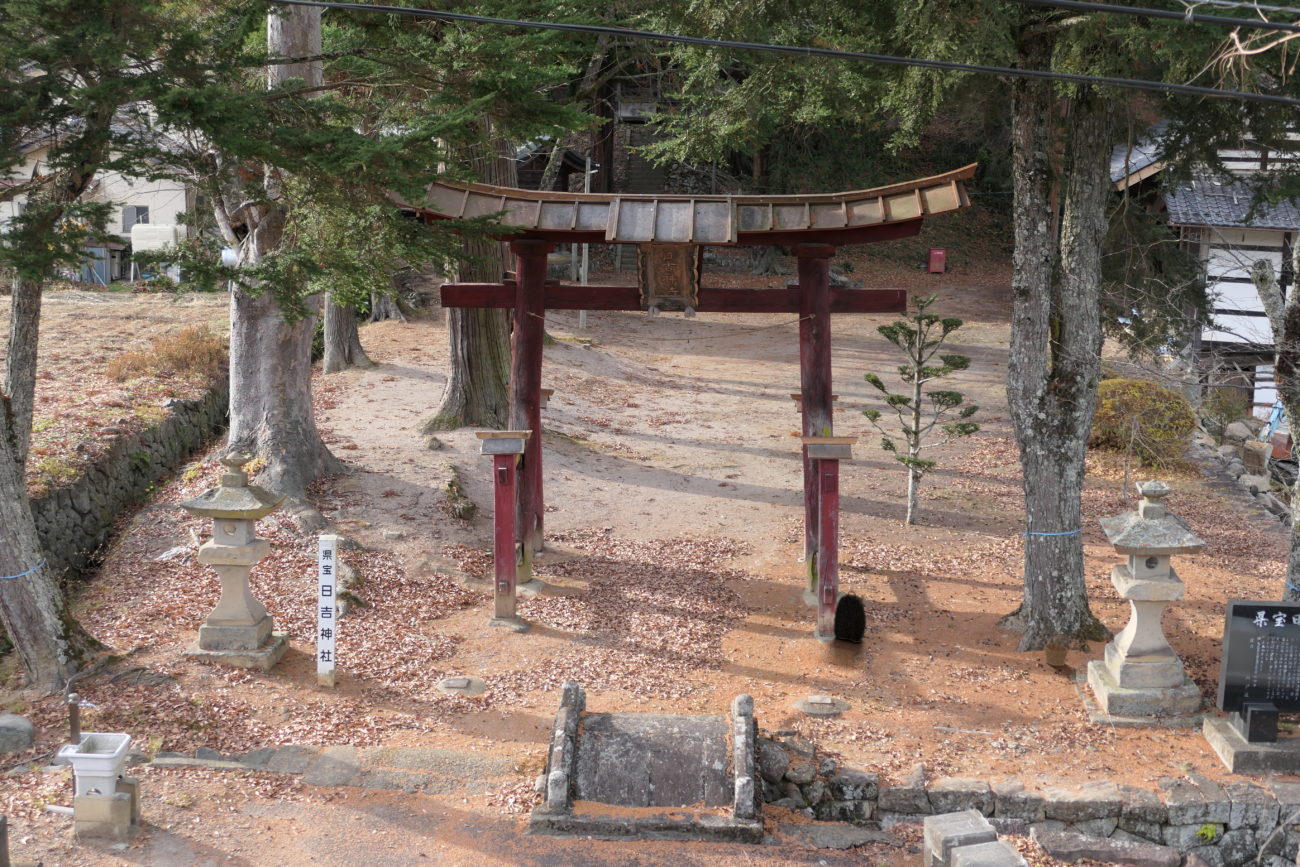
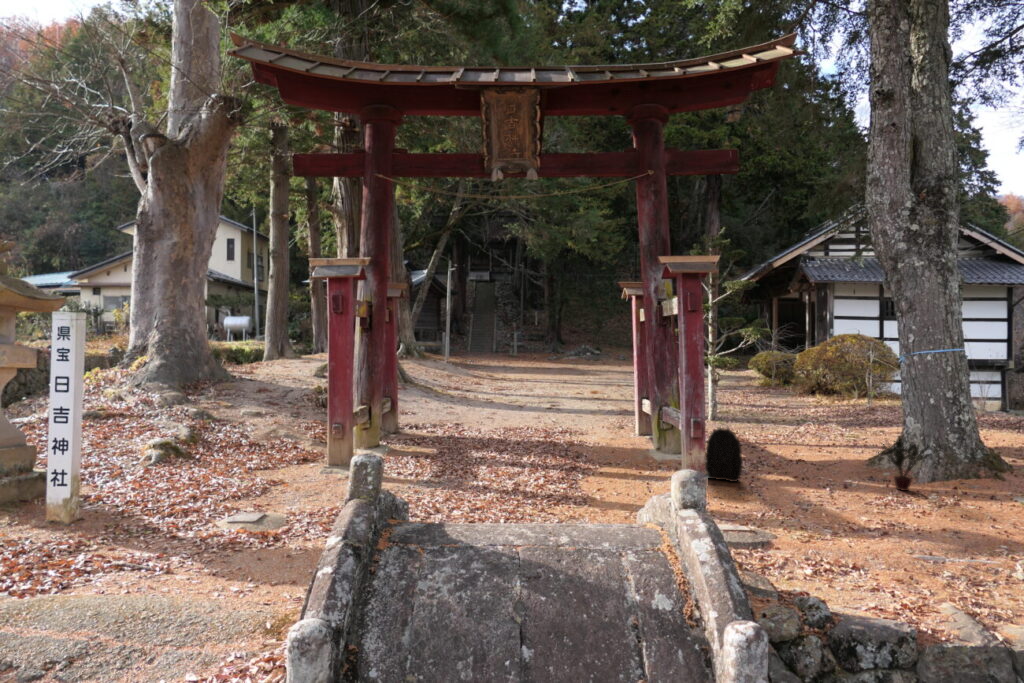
potted plant: none [983,609,1032,656] -> present [878,440,931,491]
basket: present [1044,630,1068,666] -> none [951,456,983,498]

